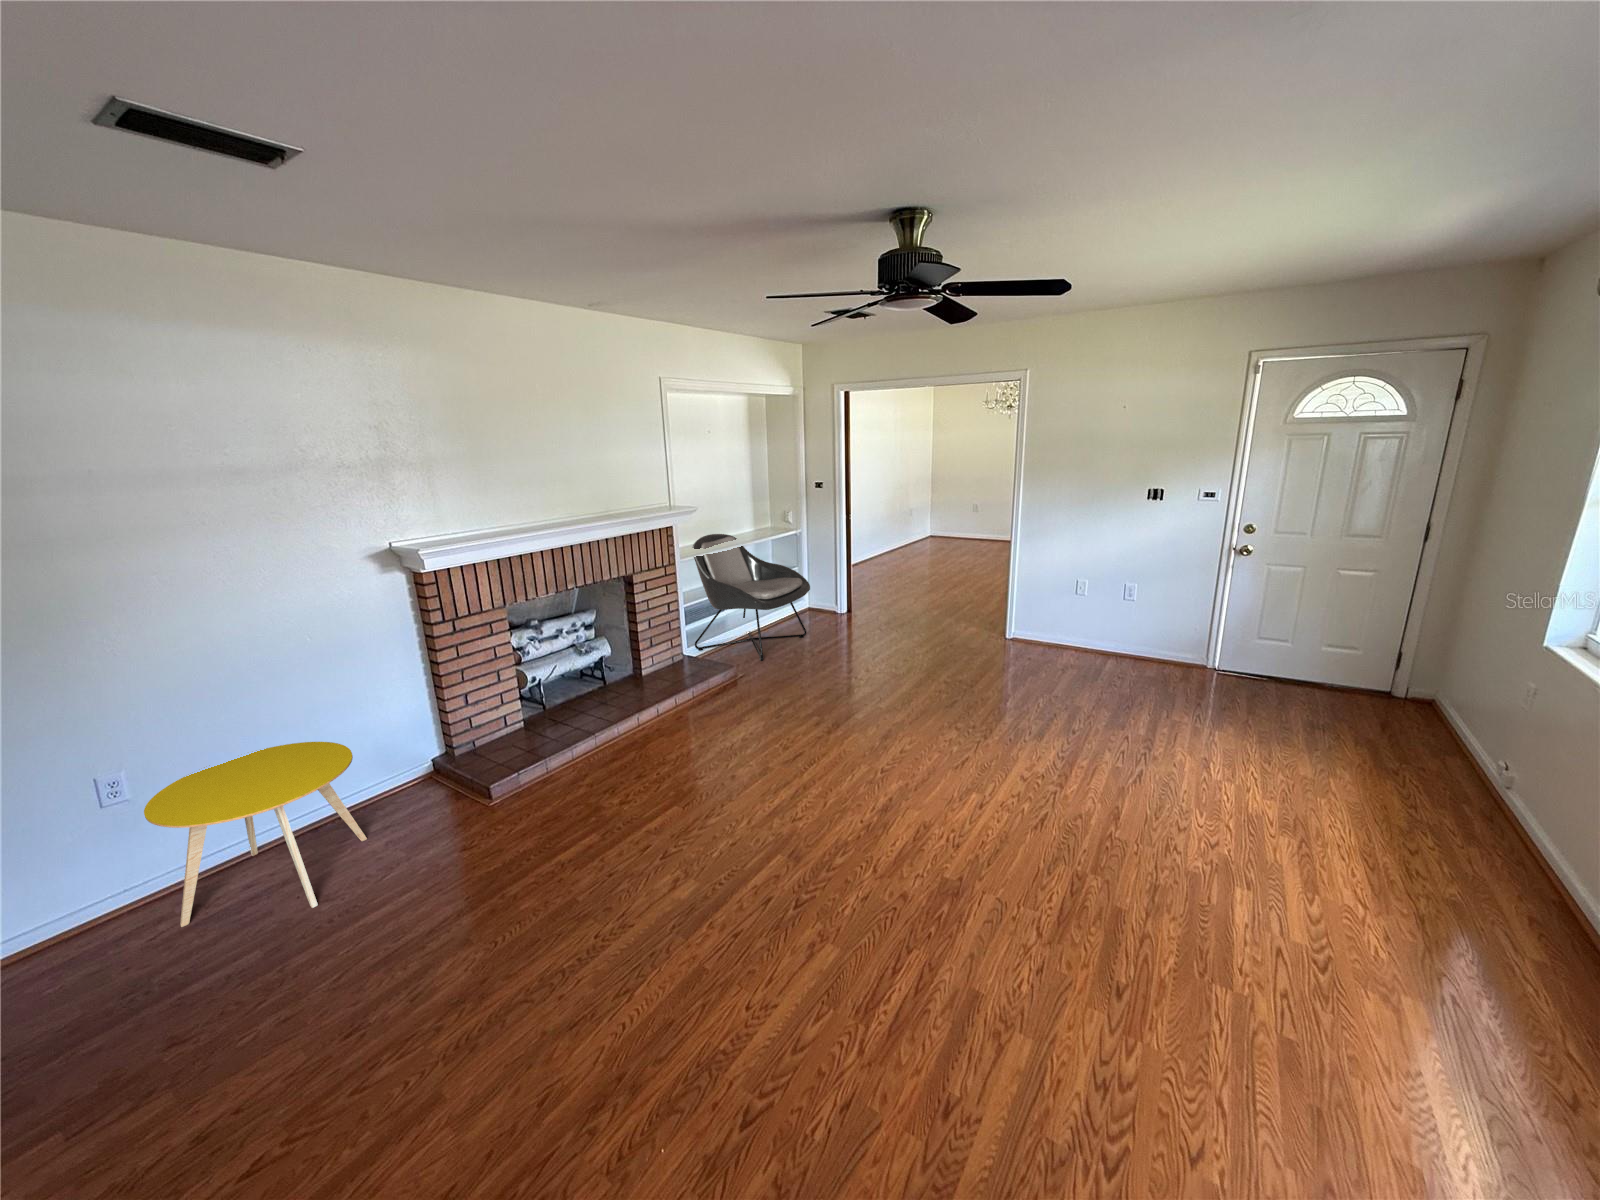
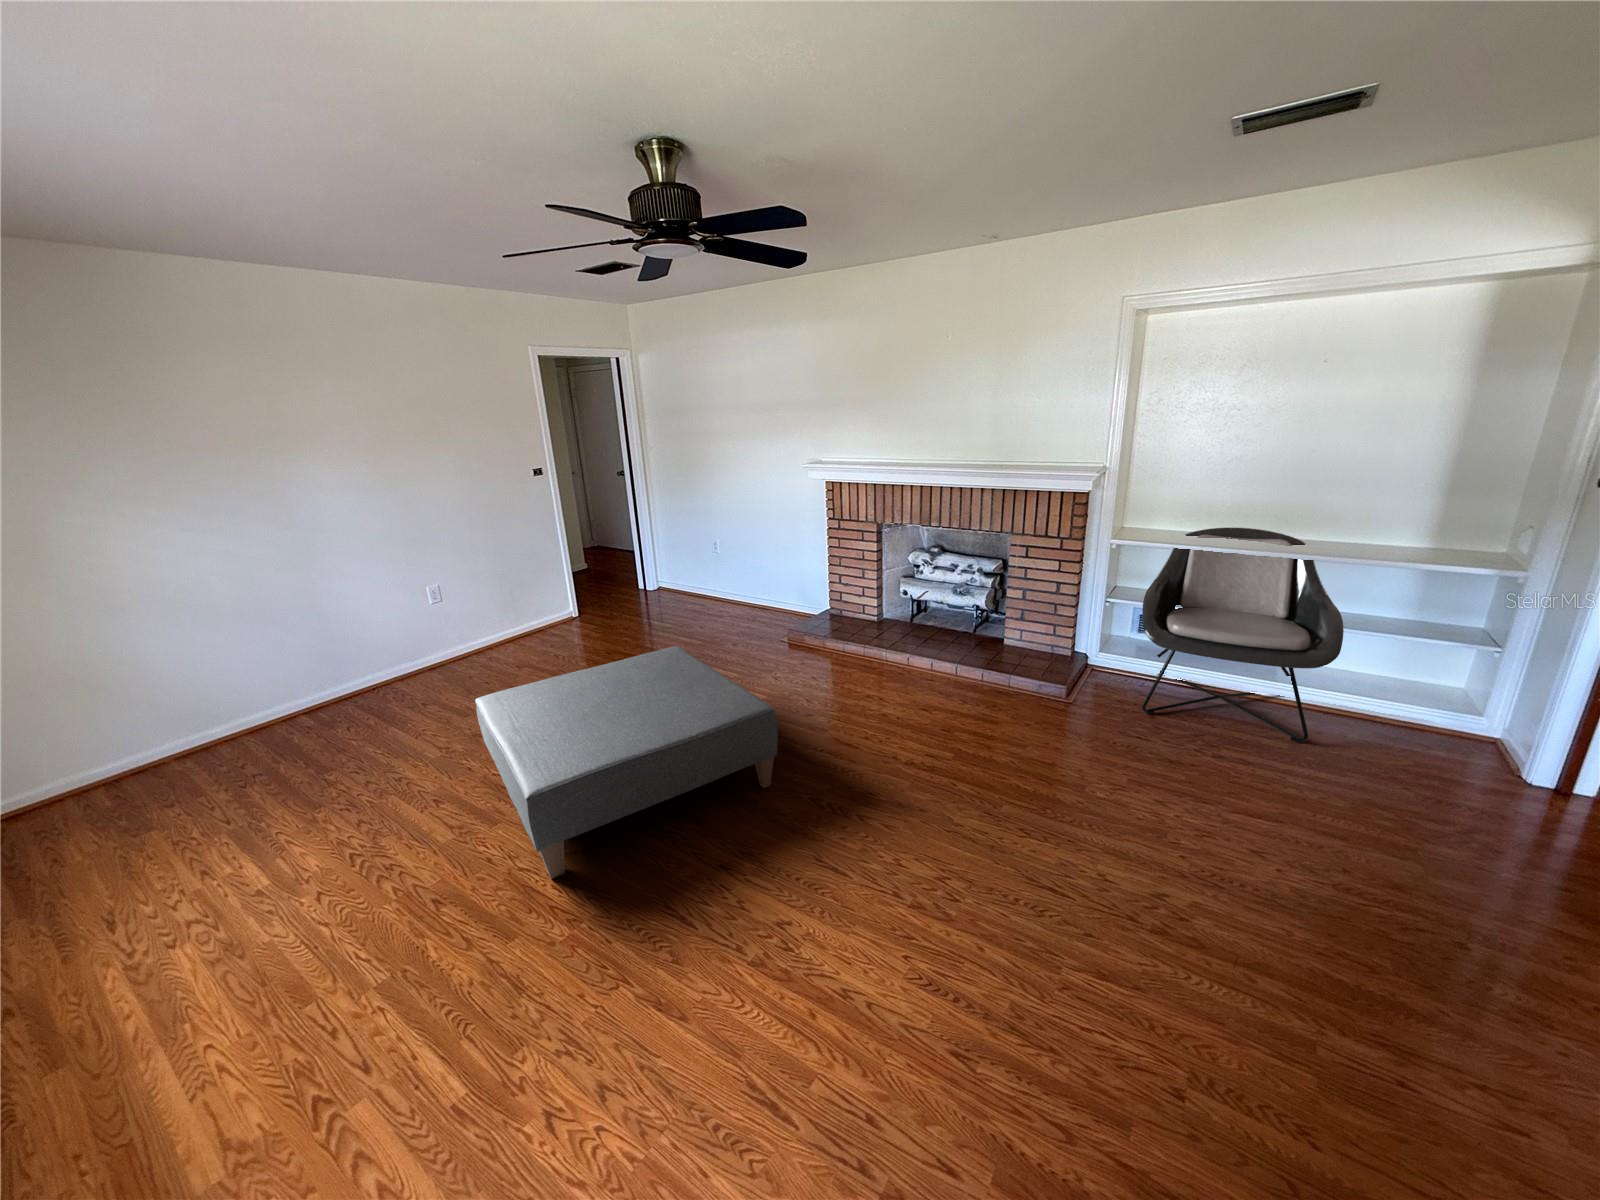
ottoman: none [663,720,1061,1060] -> present [475,646,778,879]
side table: present [144,742,367,927] -> none [688,553,767,628]

